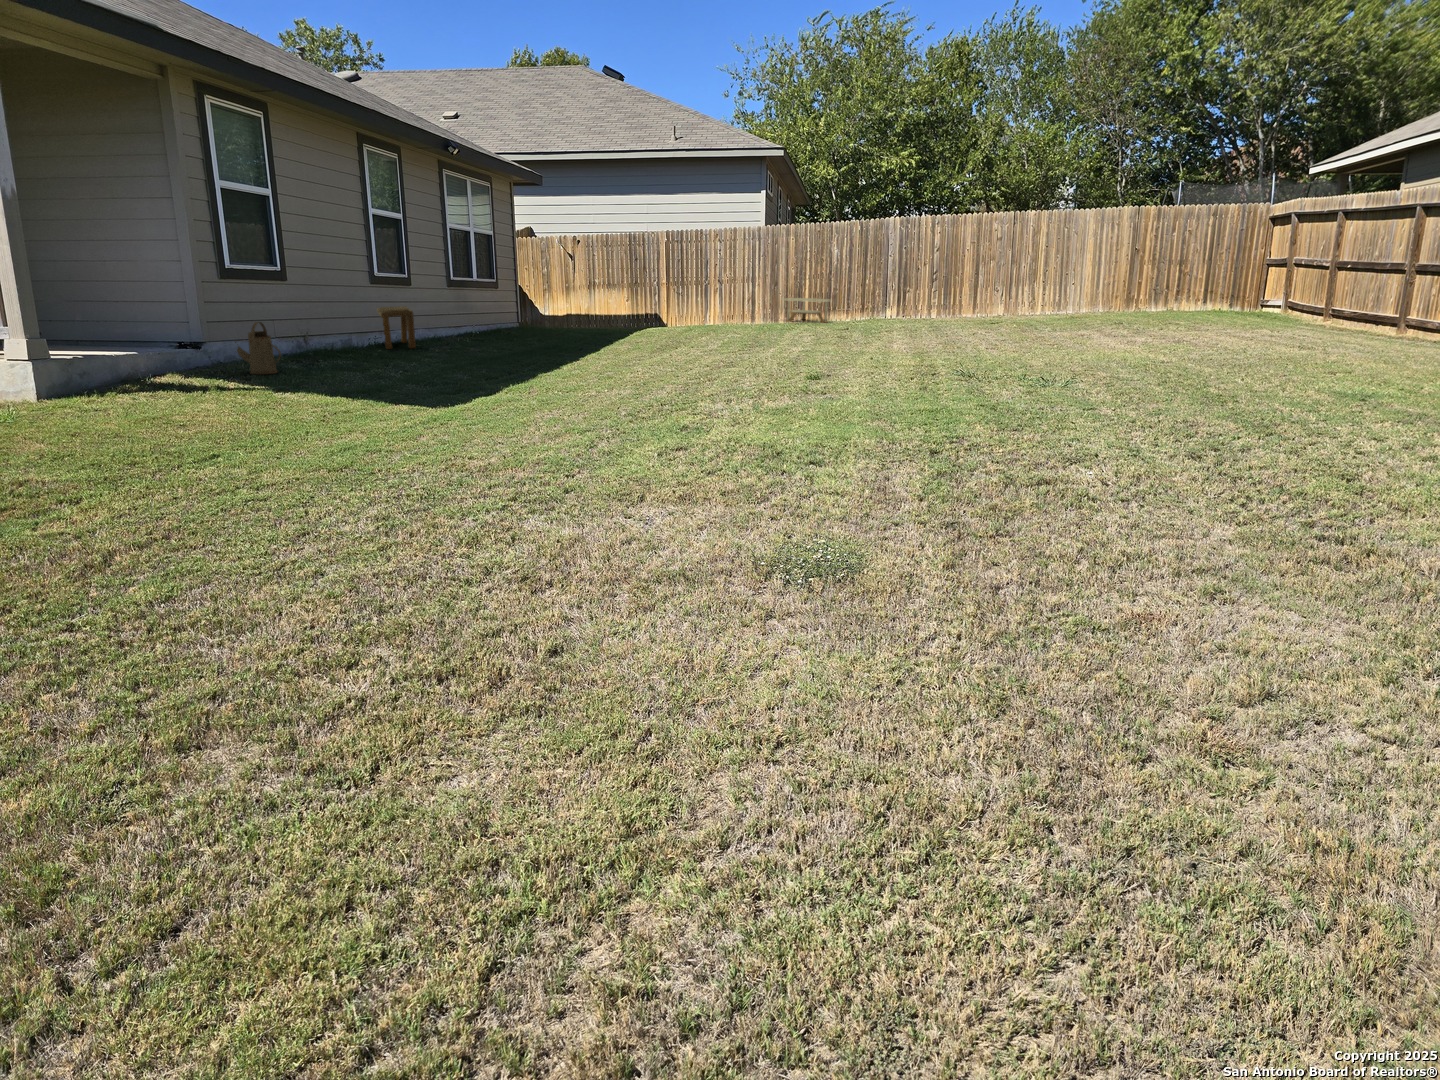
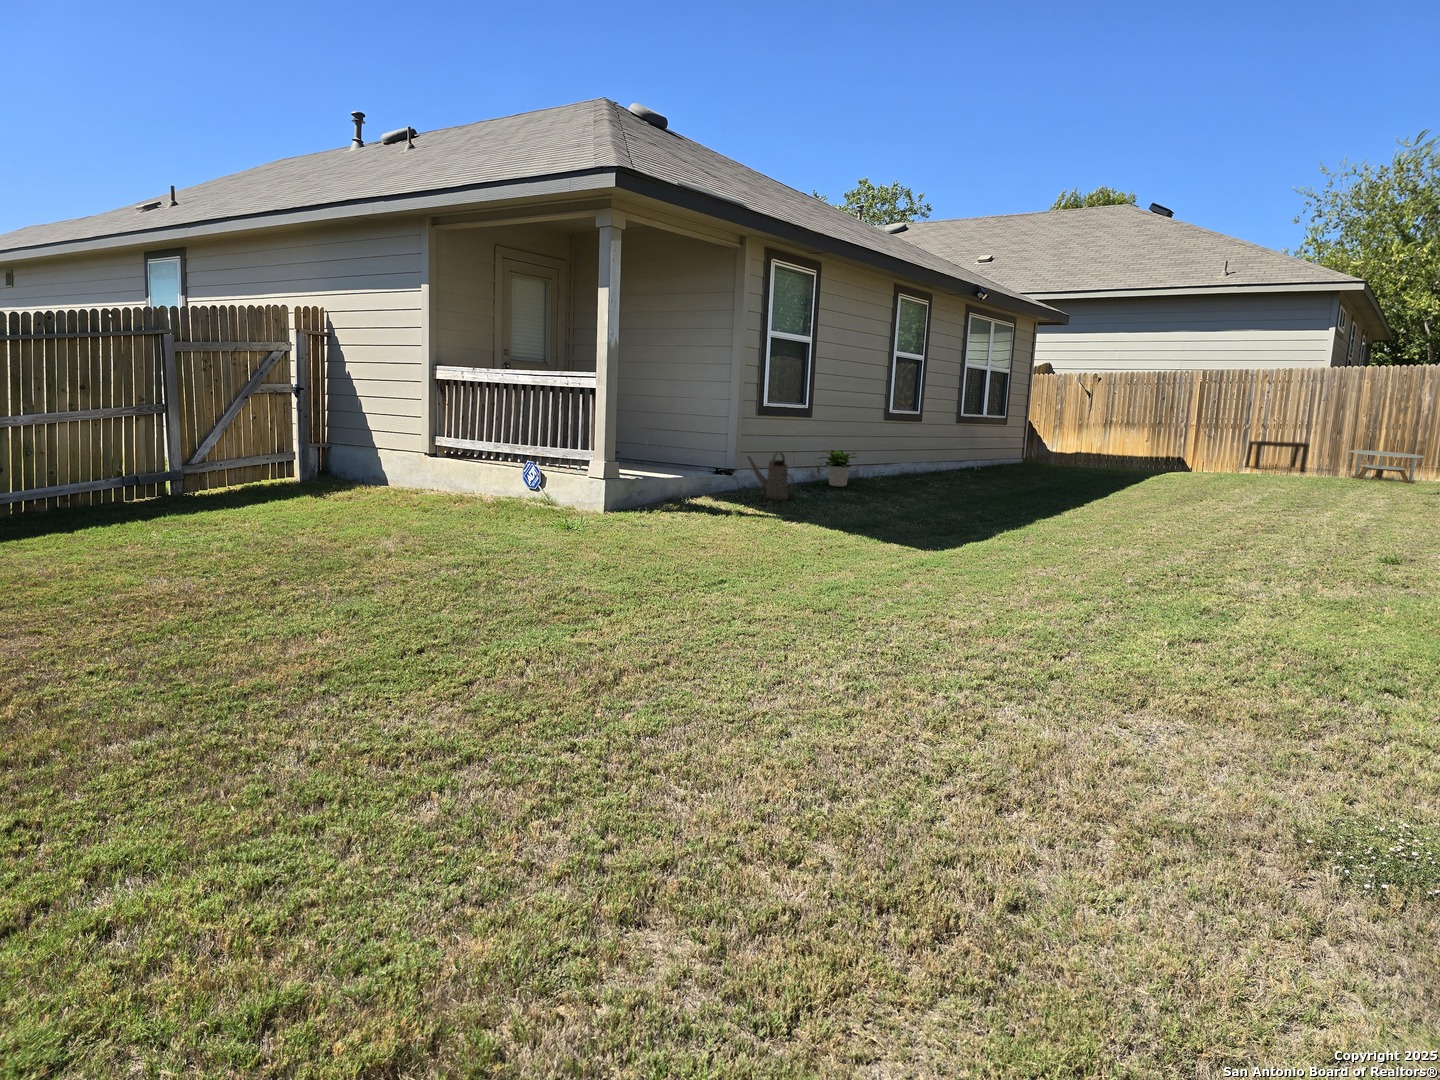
bench: present [377,306,416,349] -> present [1245,441,1309,471]
potted plant: none [302,319,350,358] -> present [818,450,857,487]

